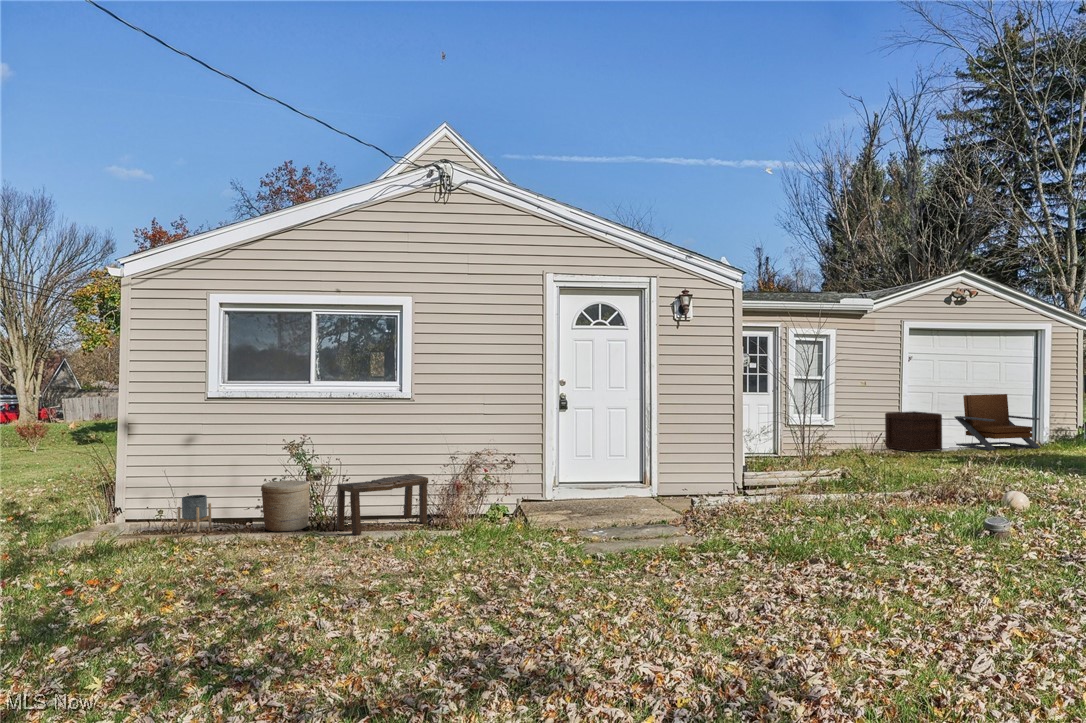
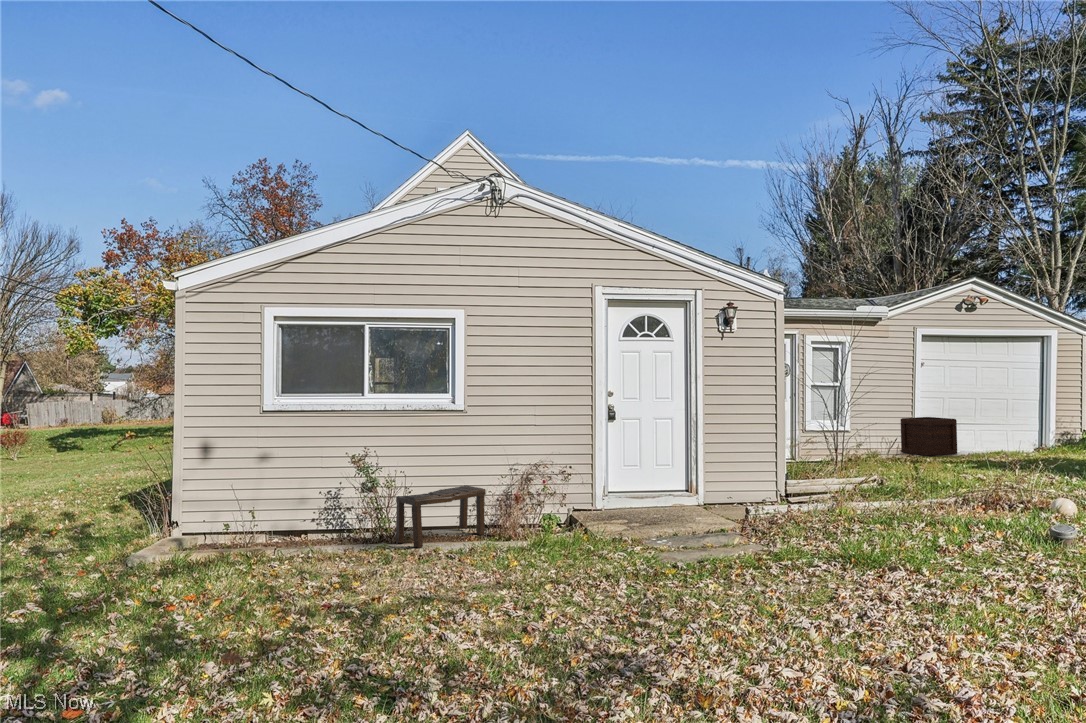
lounge chair: present [955,394,1040,450] -> none [966,399,1051,454]
woven basket: present [261,480,310,532] -> none [319,493,367,546]
planter: present [177,495,211,532] -> none [235,509,268,547]

